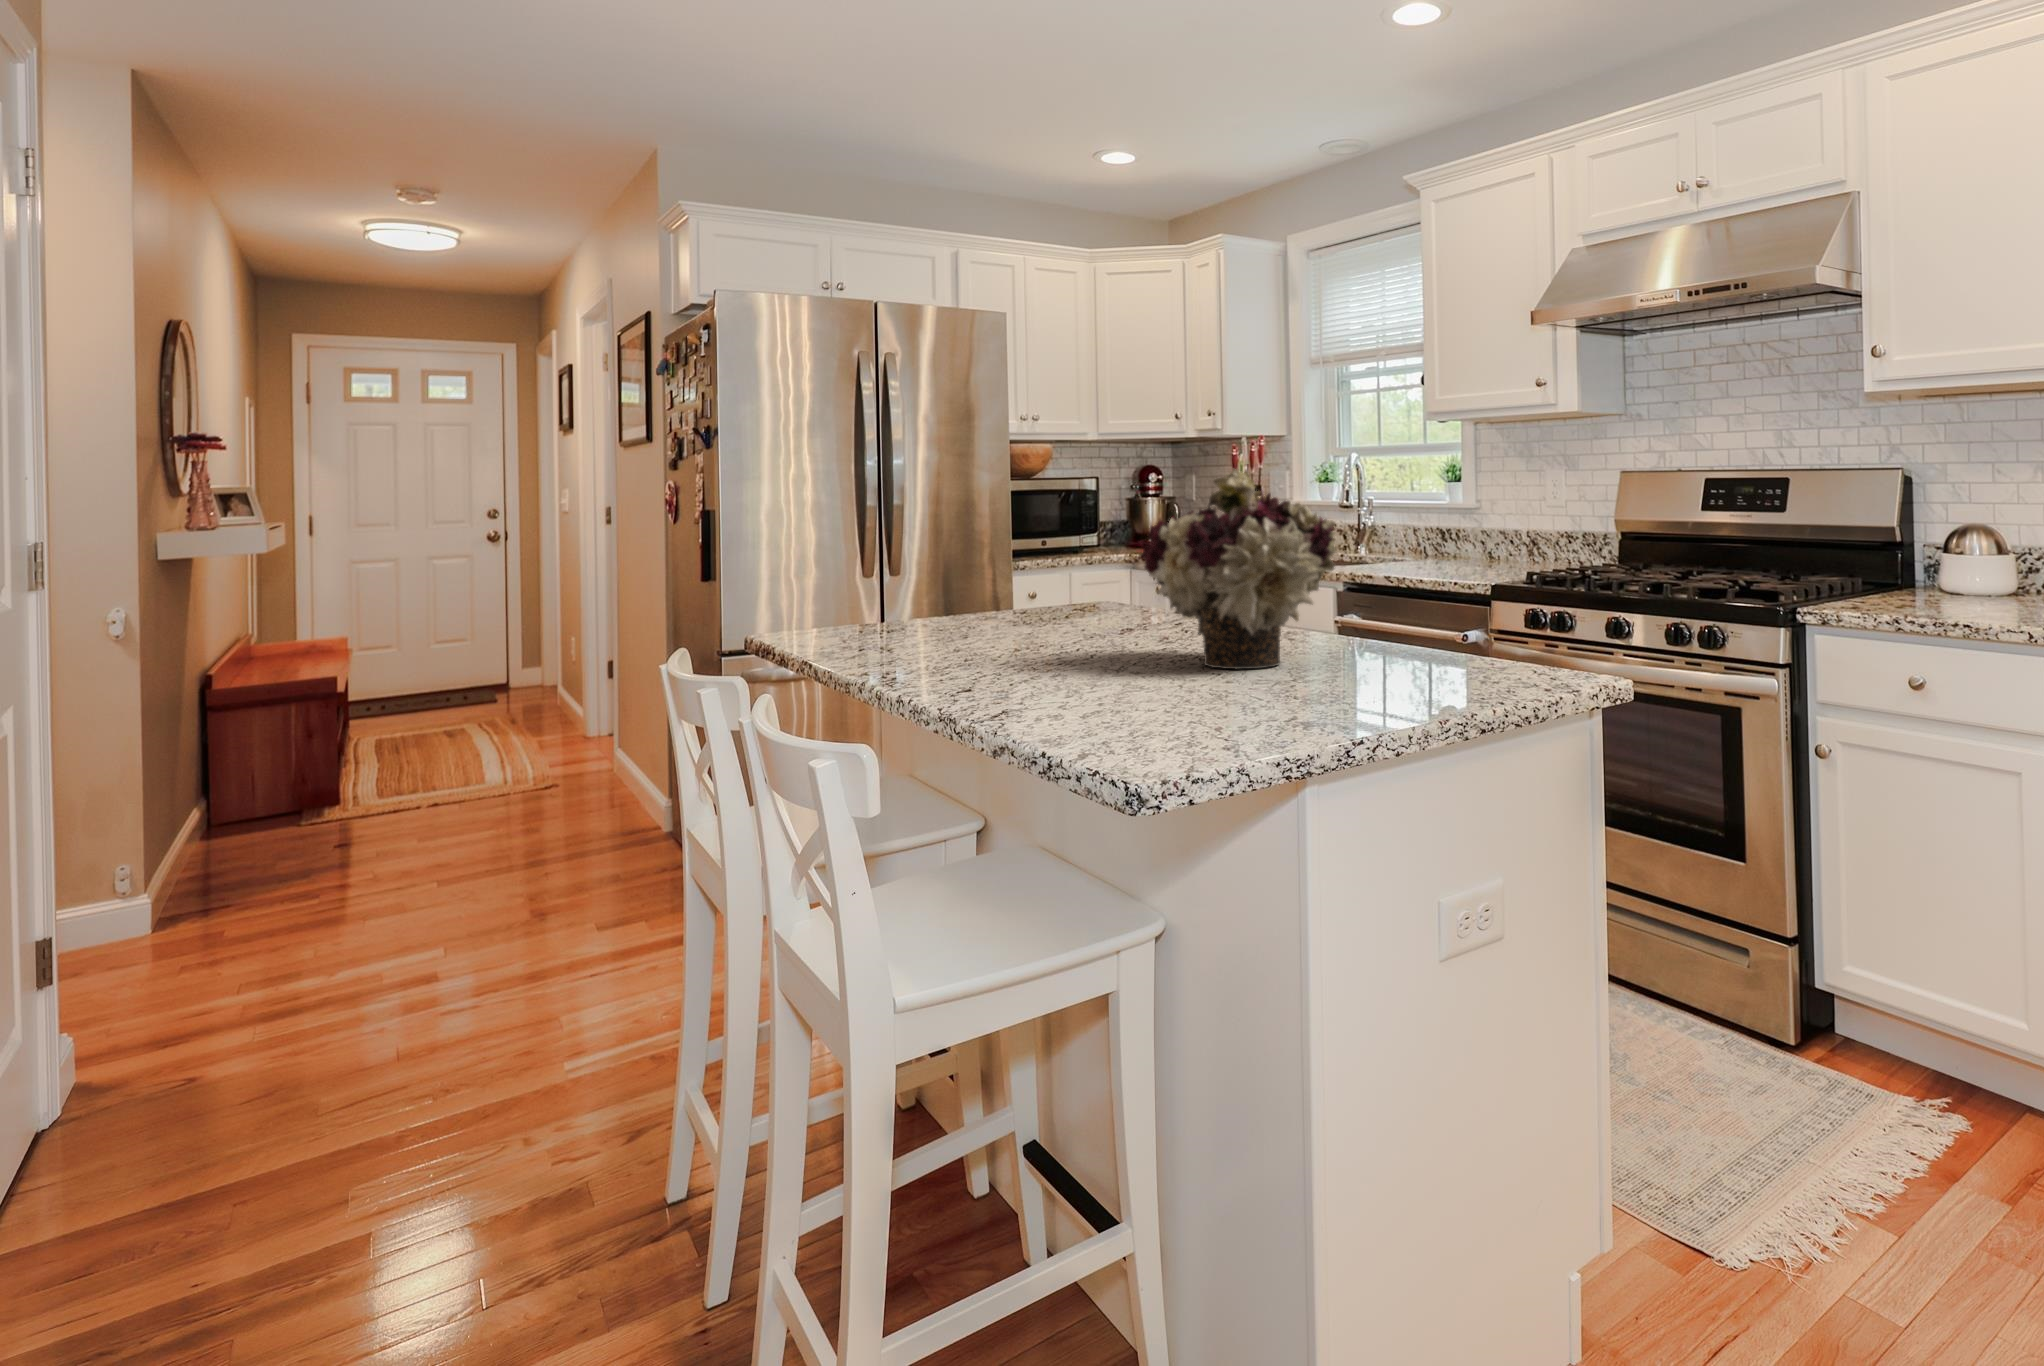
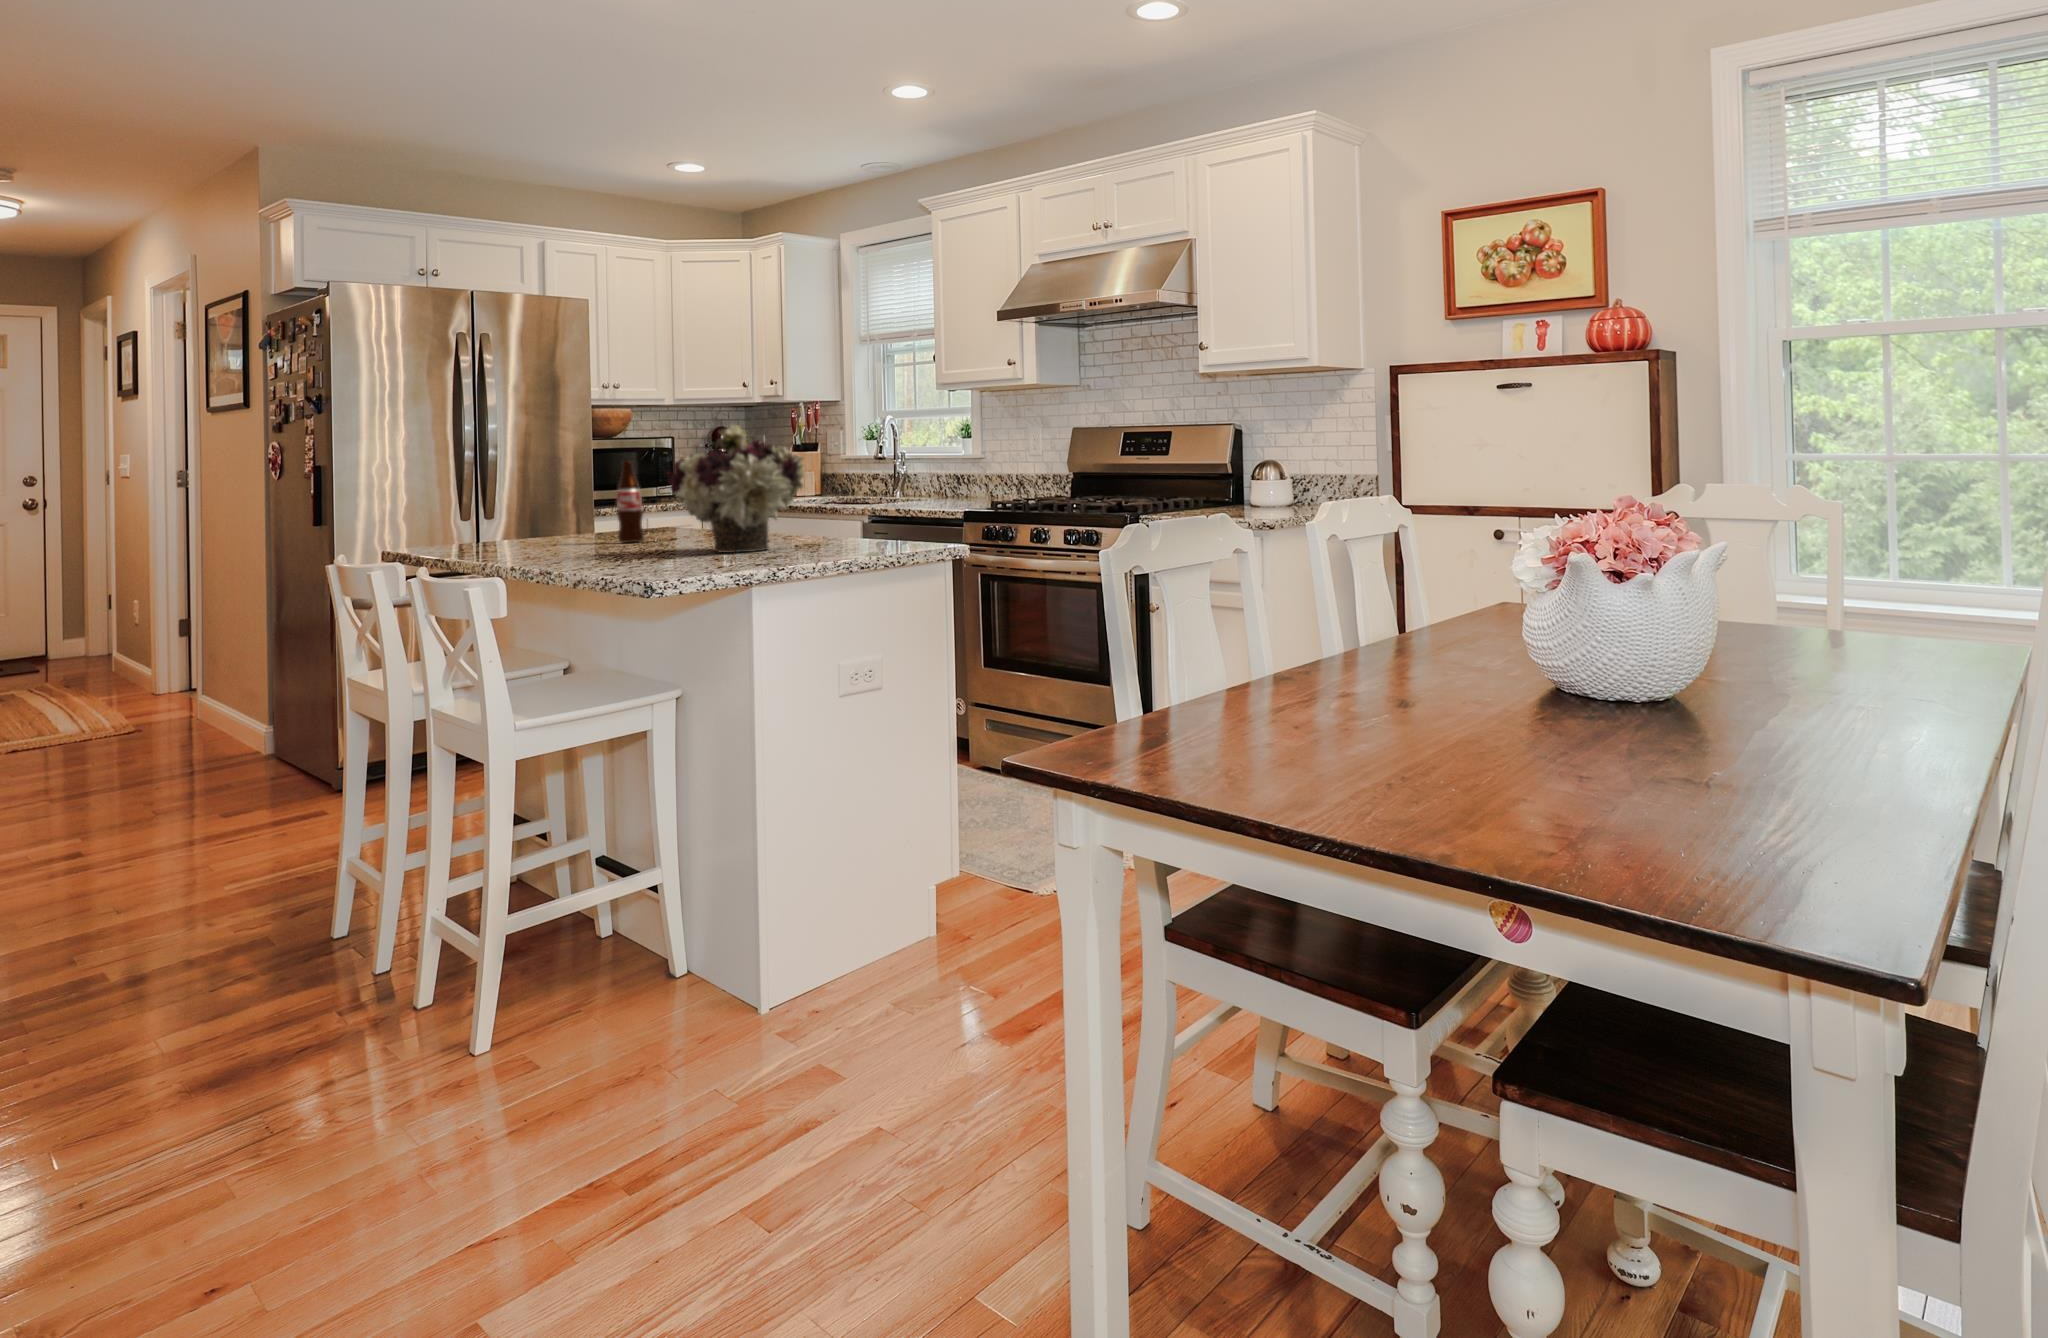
bottle: none [1055,517,1088,630] -> present [617,461,644,543]

